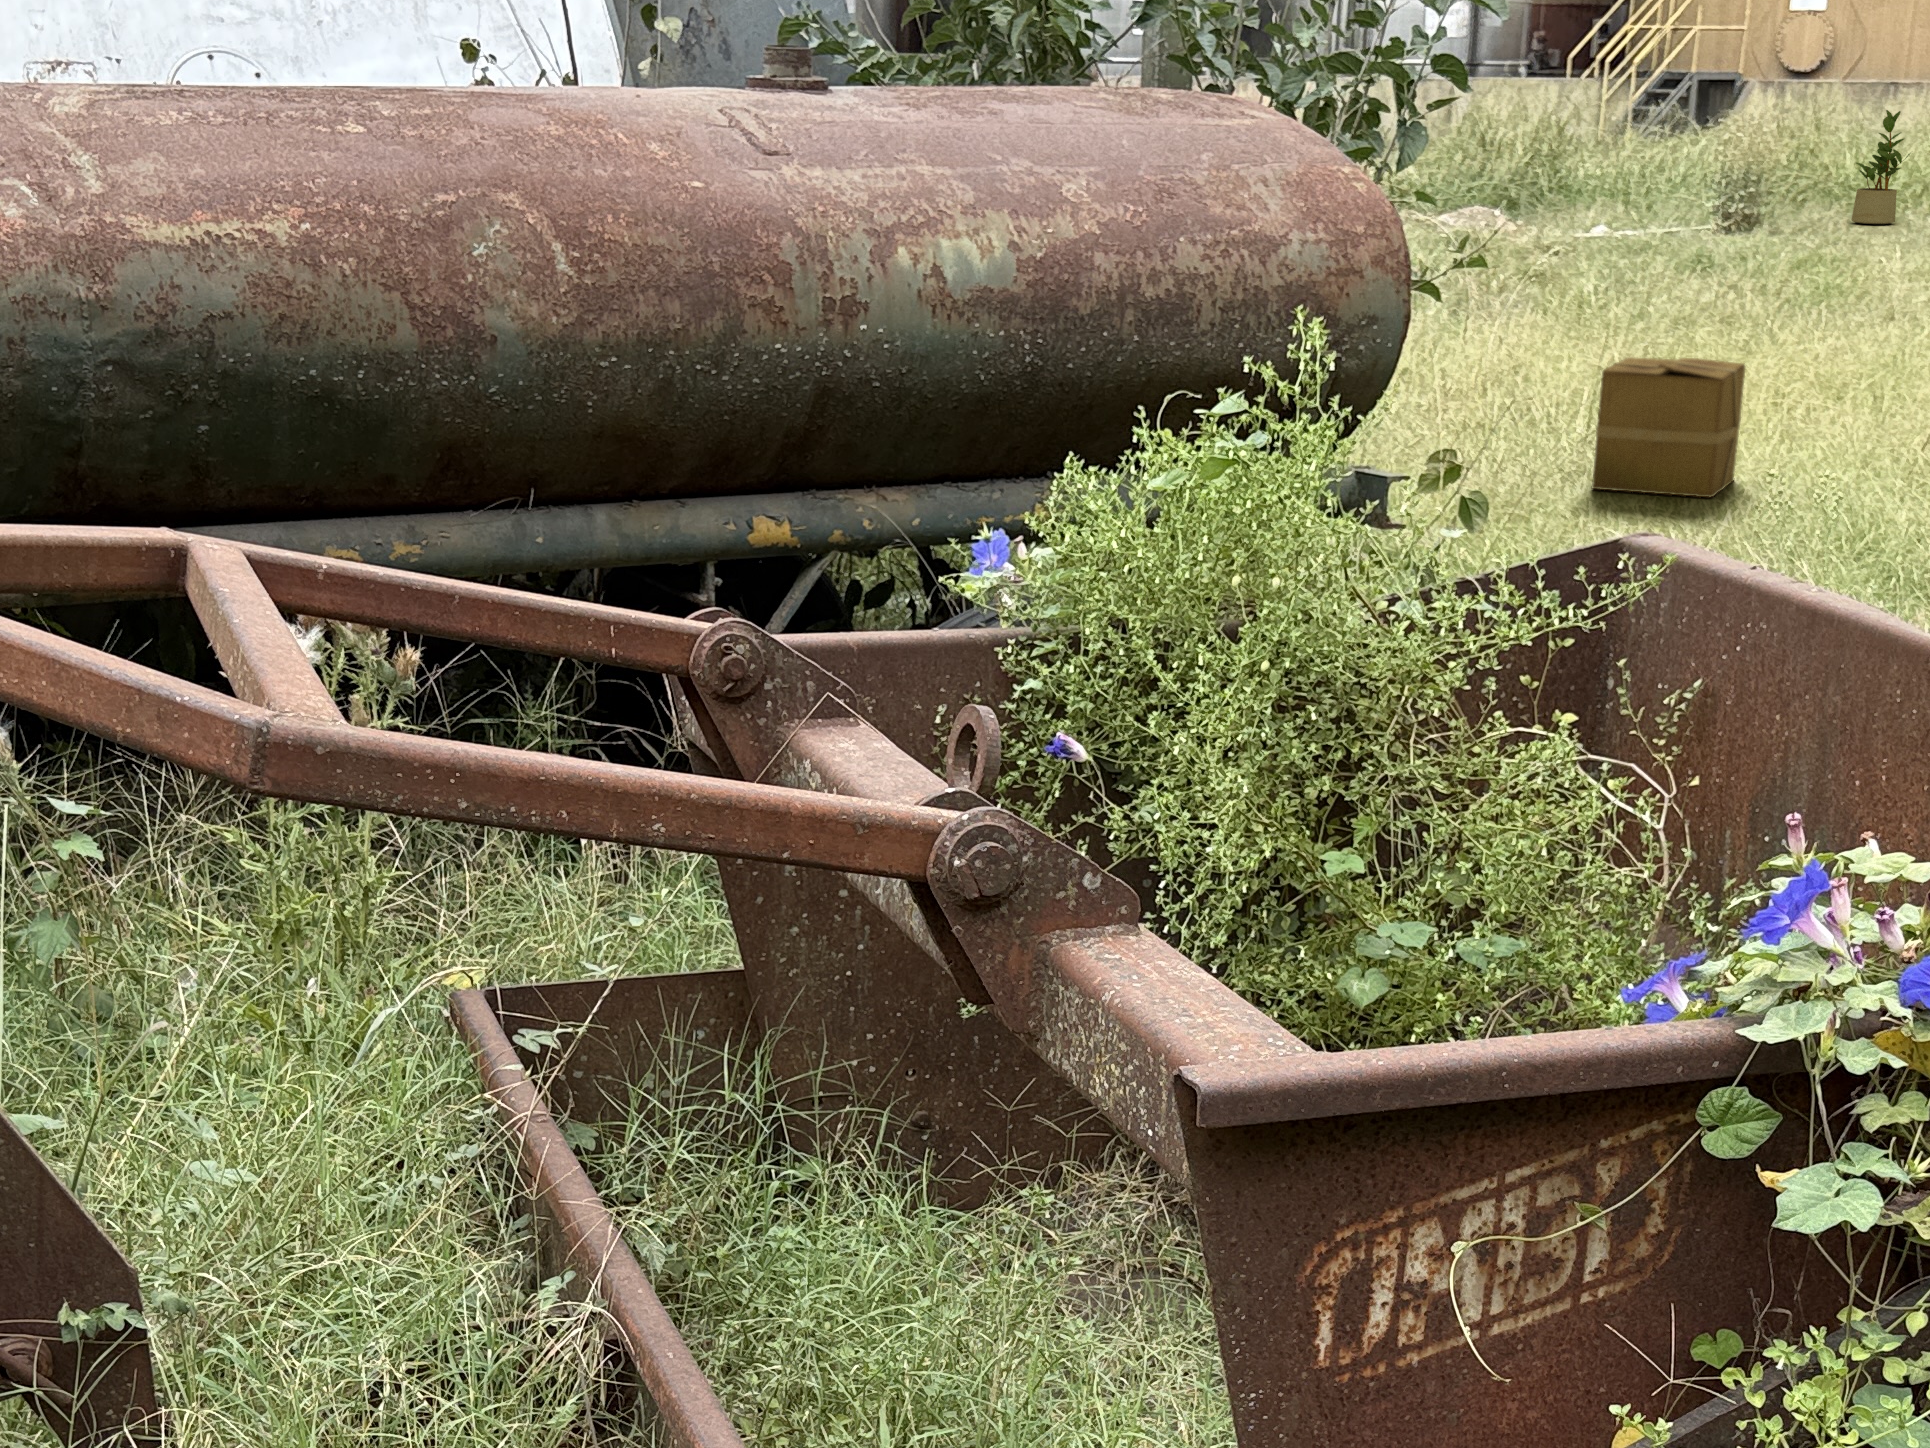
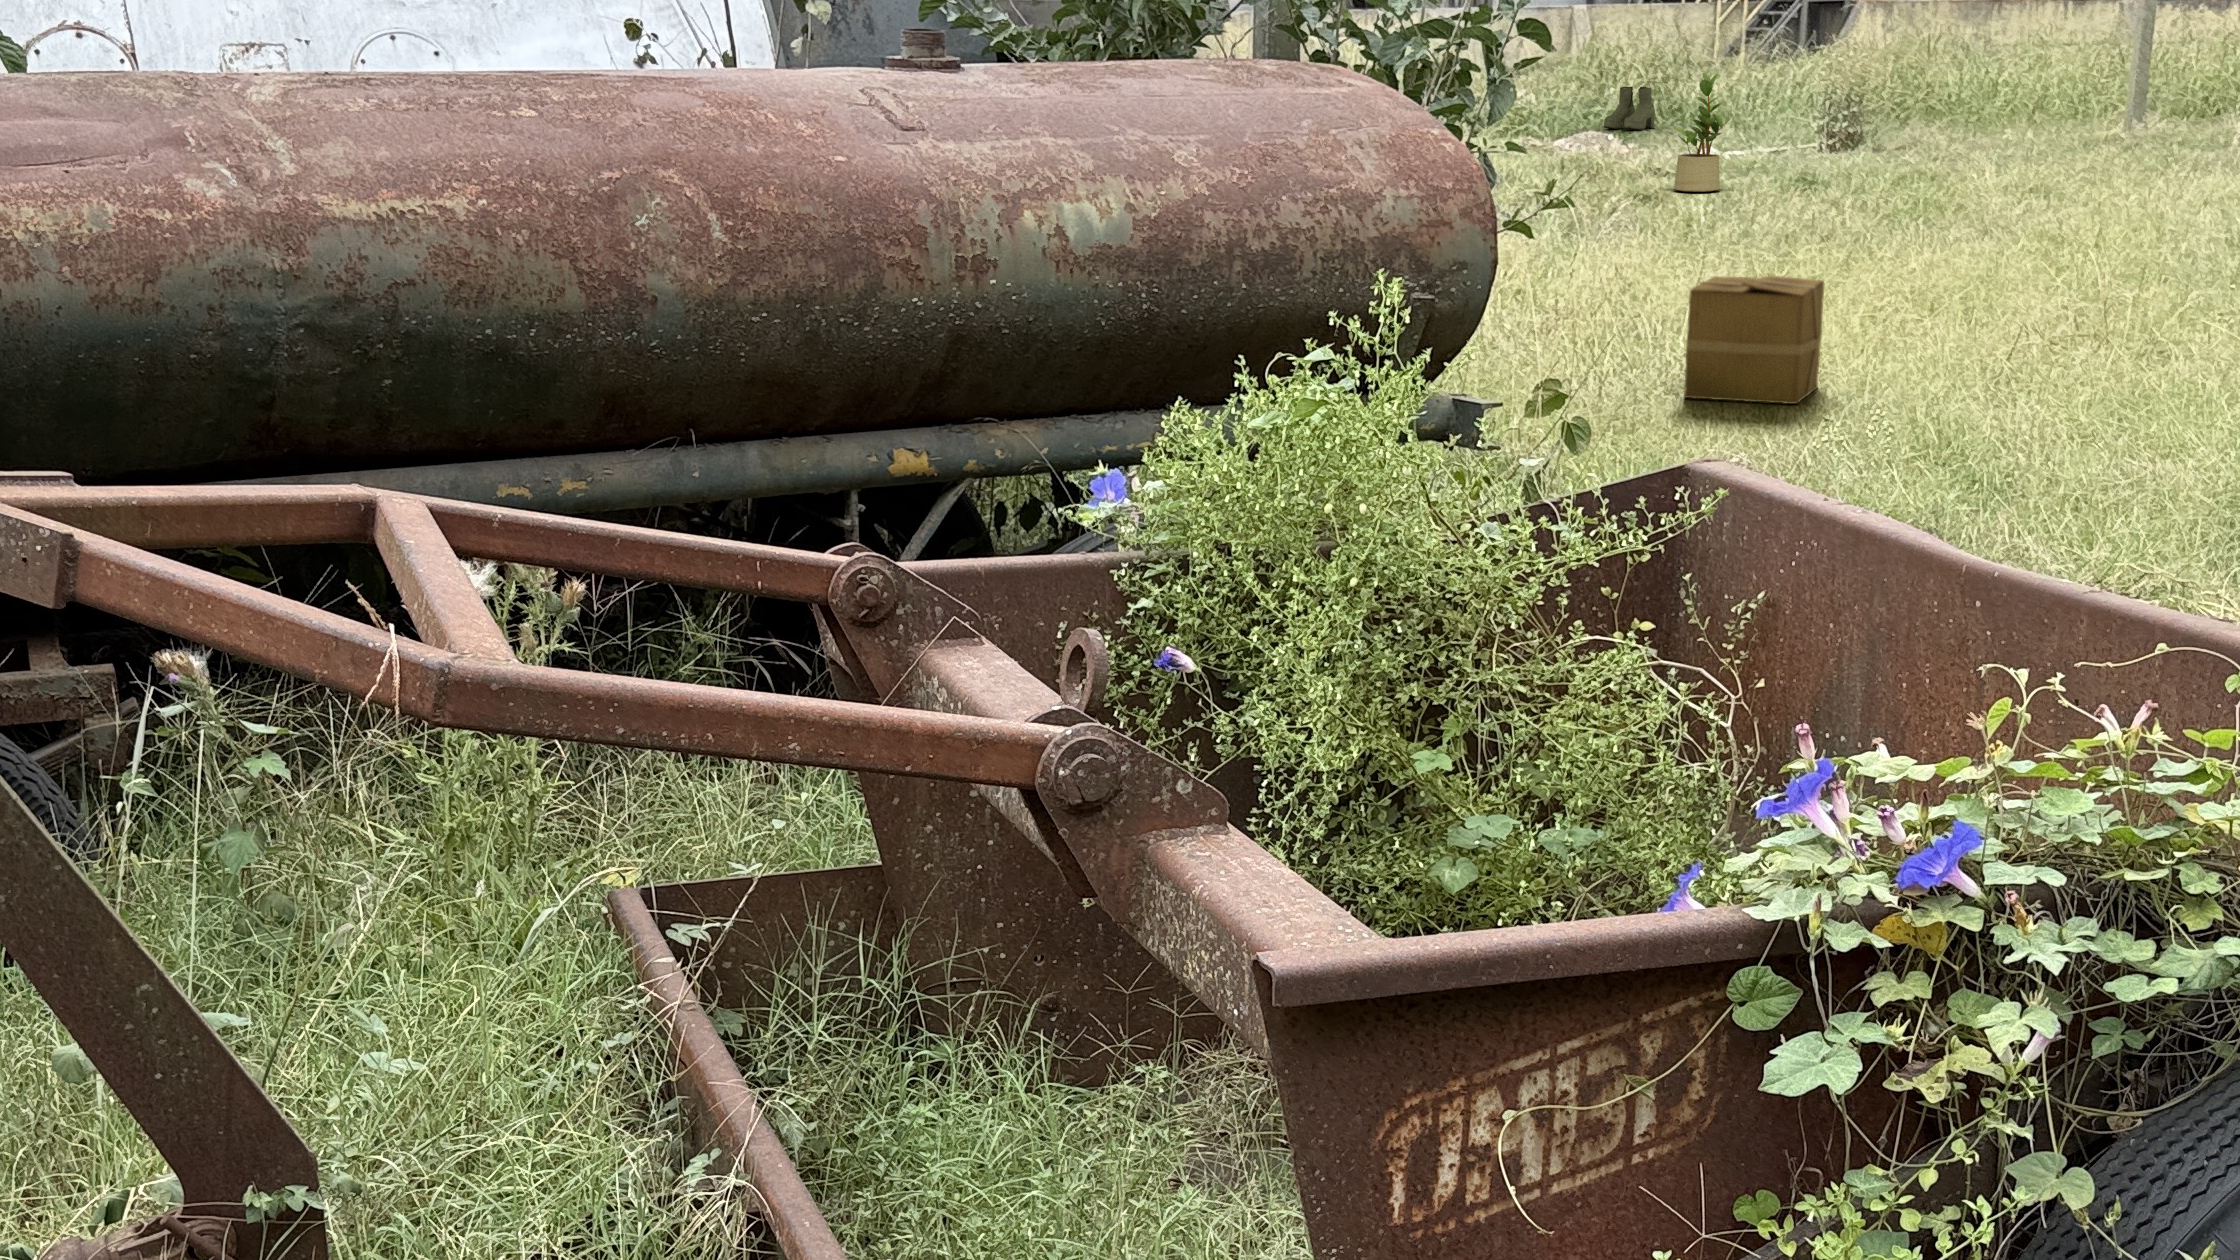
potted plant: present [1851,110,1910,224] -> present [1674,73,1731,192]
boots: none [1501,157,1555,204] -> present [1604,87,1655,130]

